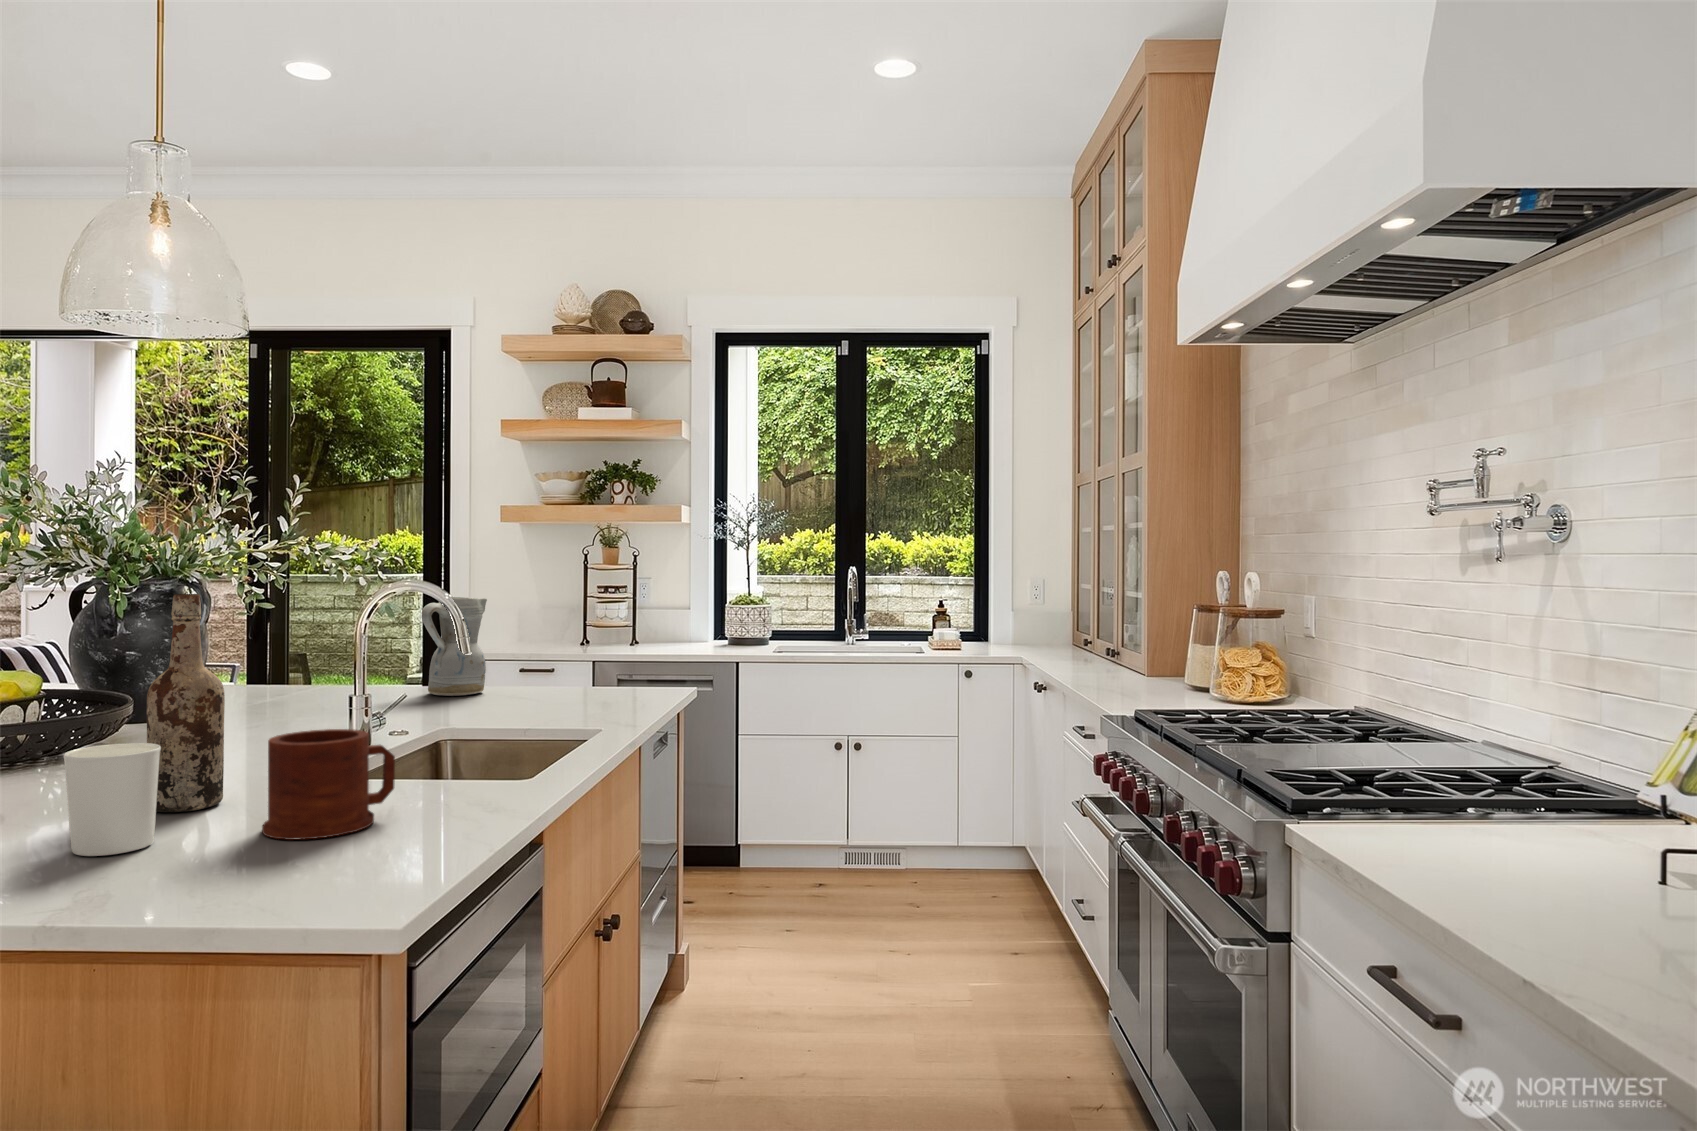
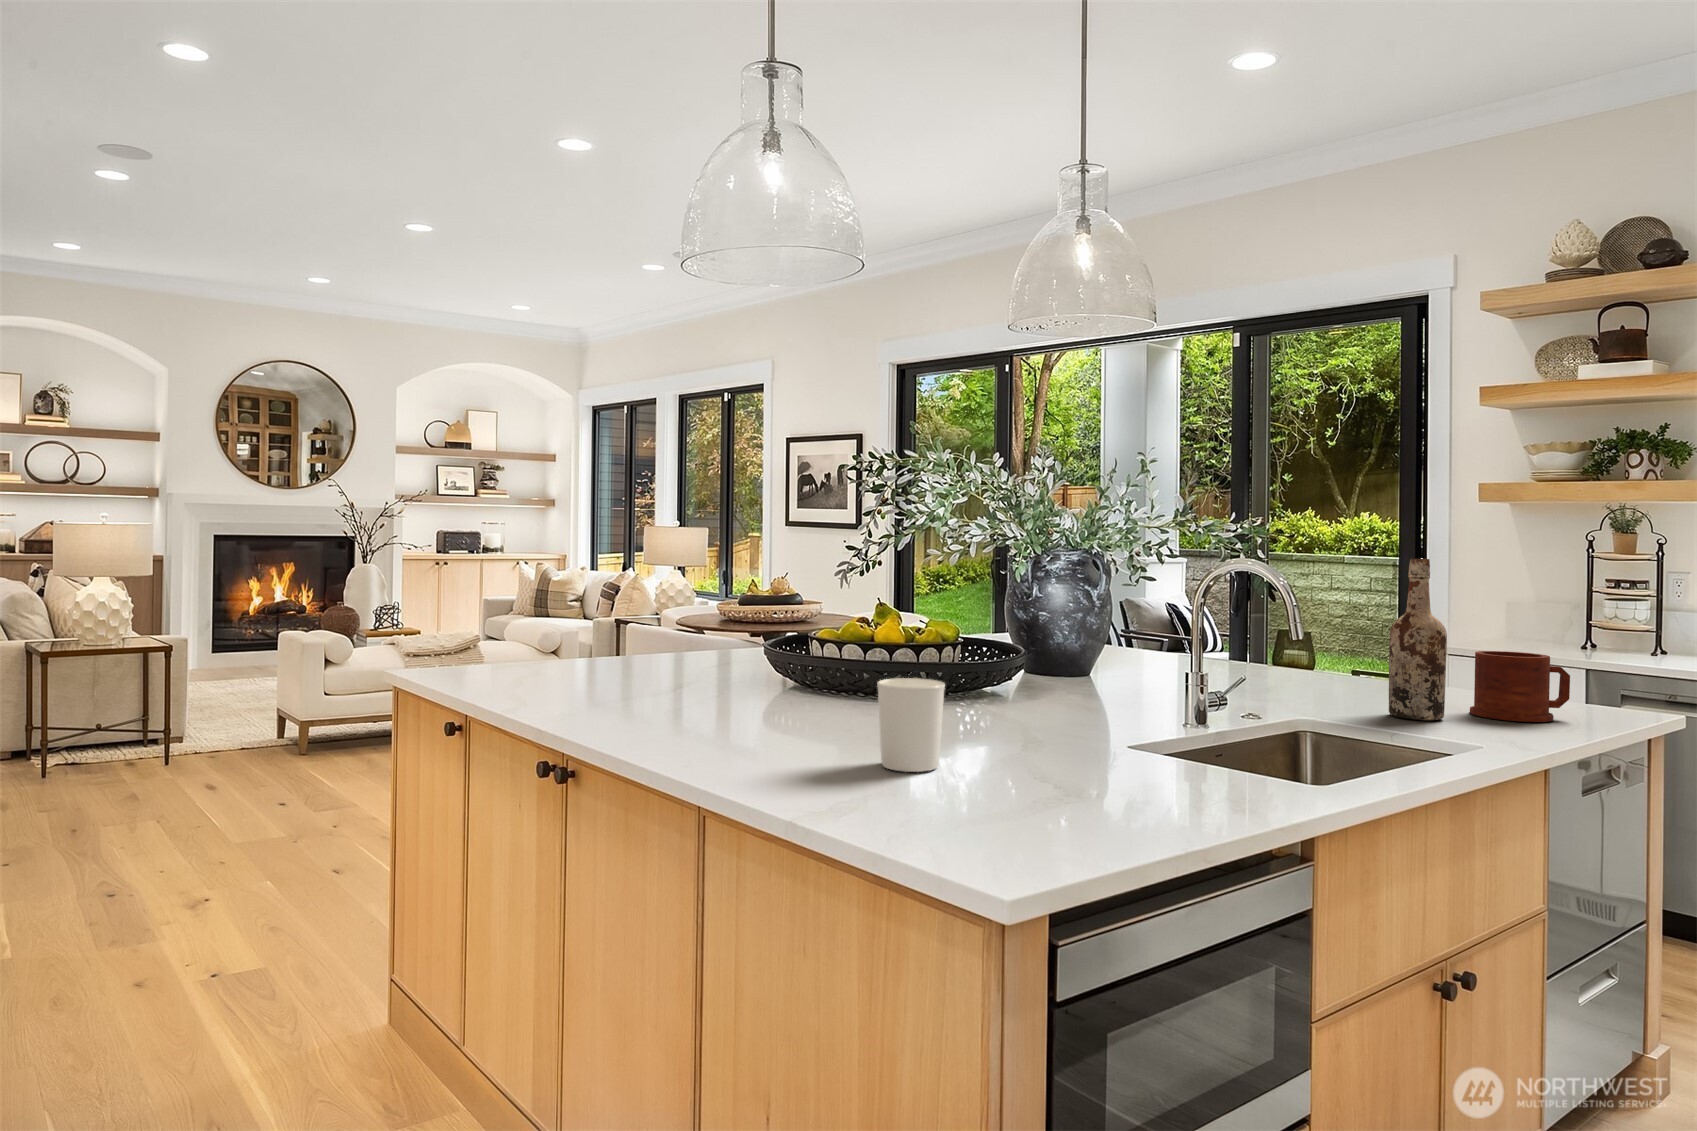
wine bottle: present [147,594,225,812] -> present [1389,559,1447,720]
ceramic pitcher: present [422,597,487,696] -> none [1312,579,1392,688]
mug: present [262,729,395,840] -> present [1470,651,1570,722]

